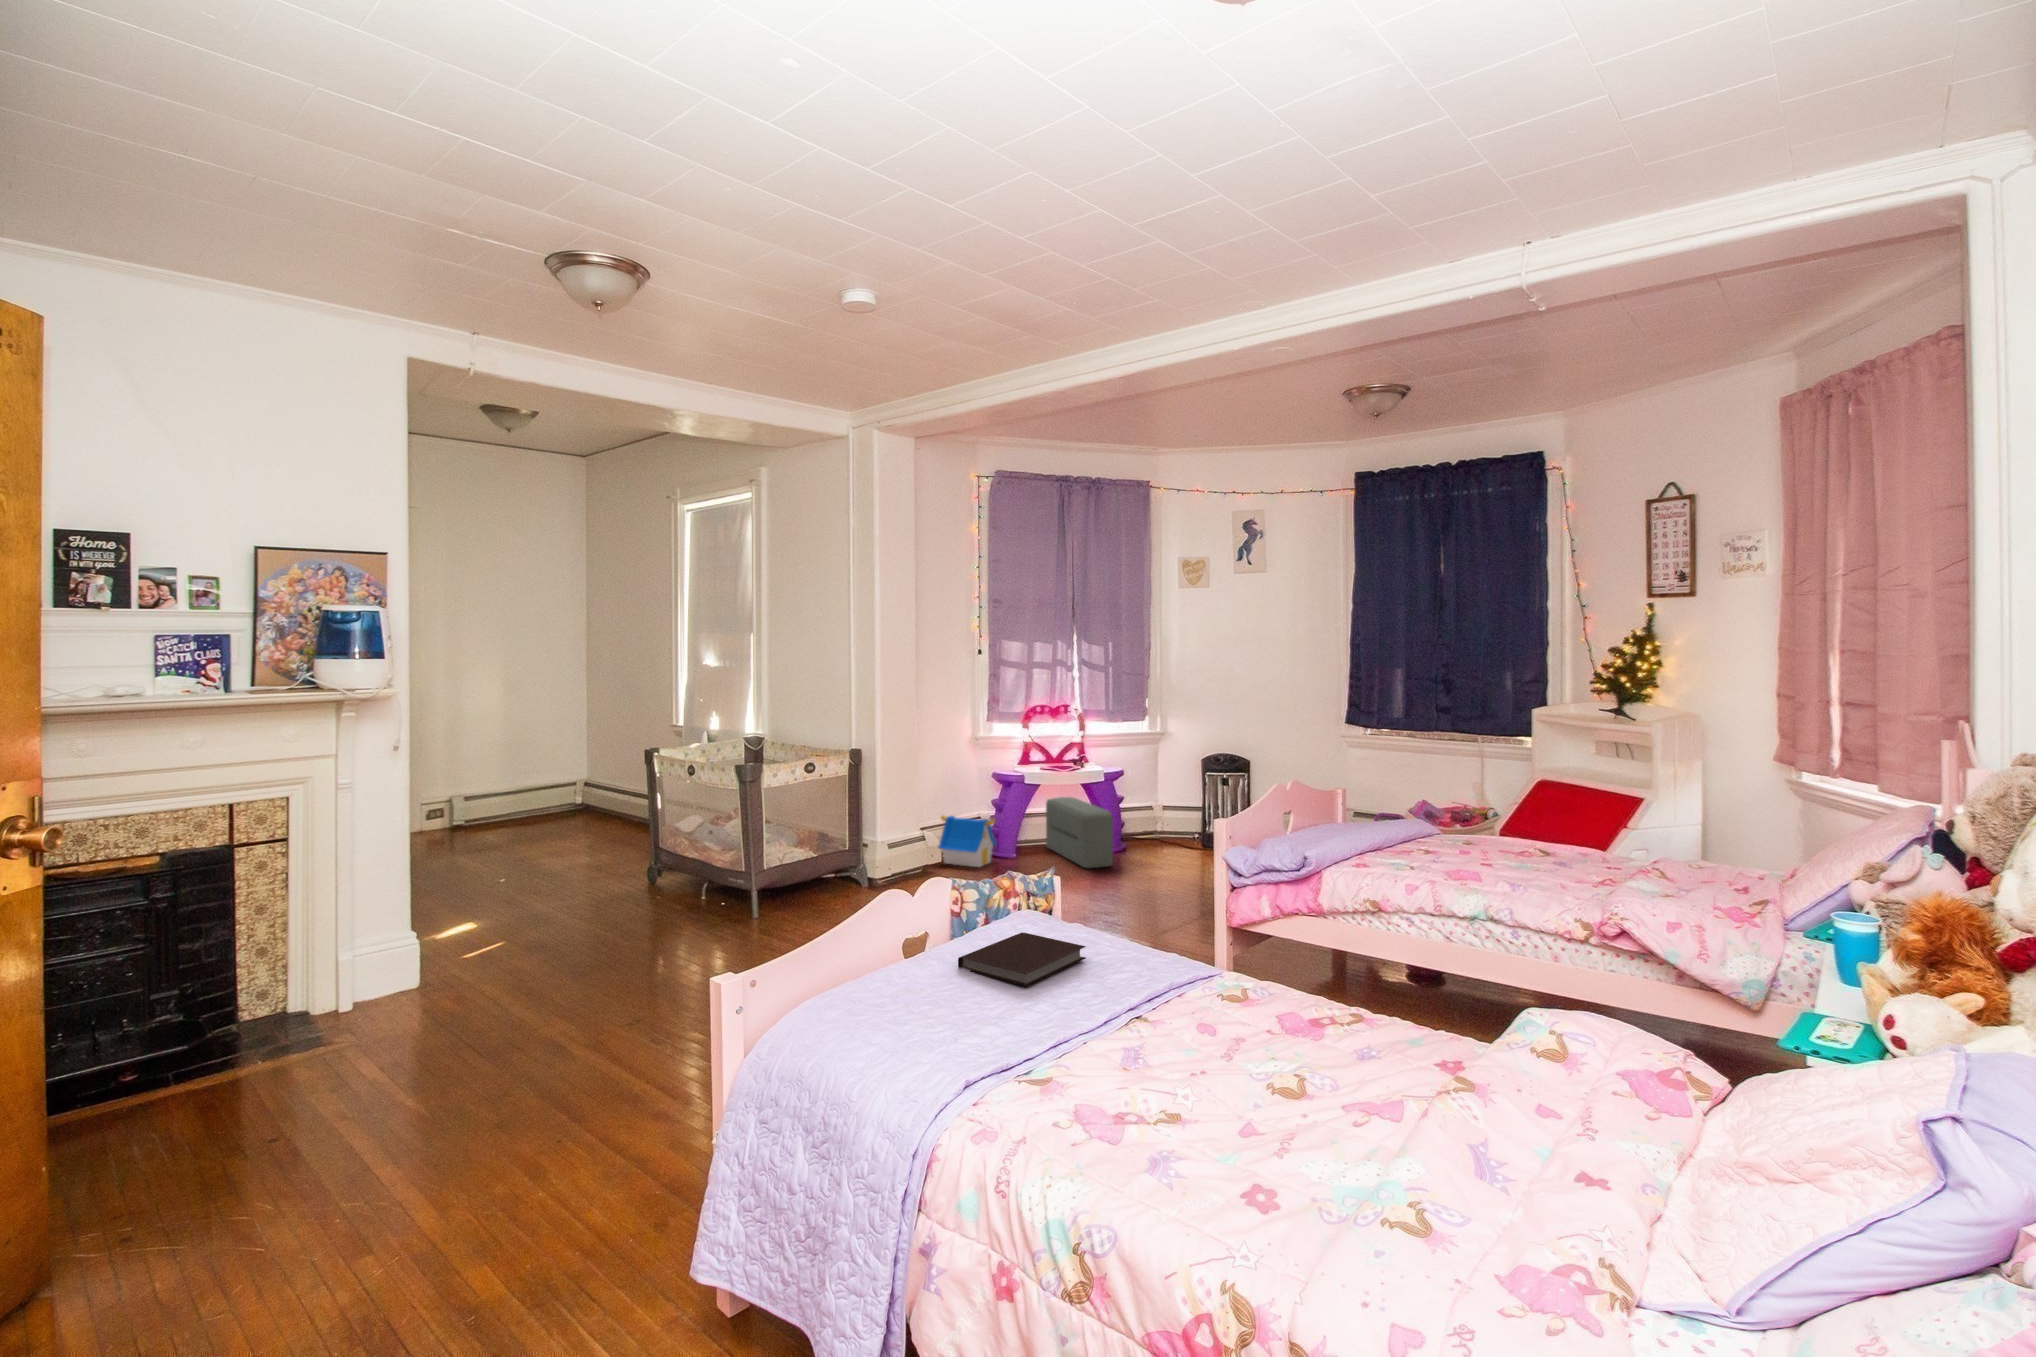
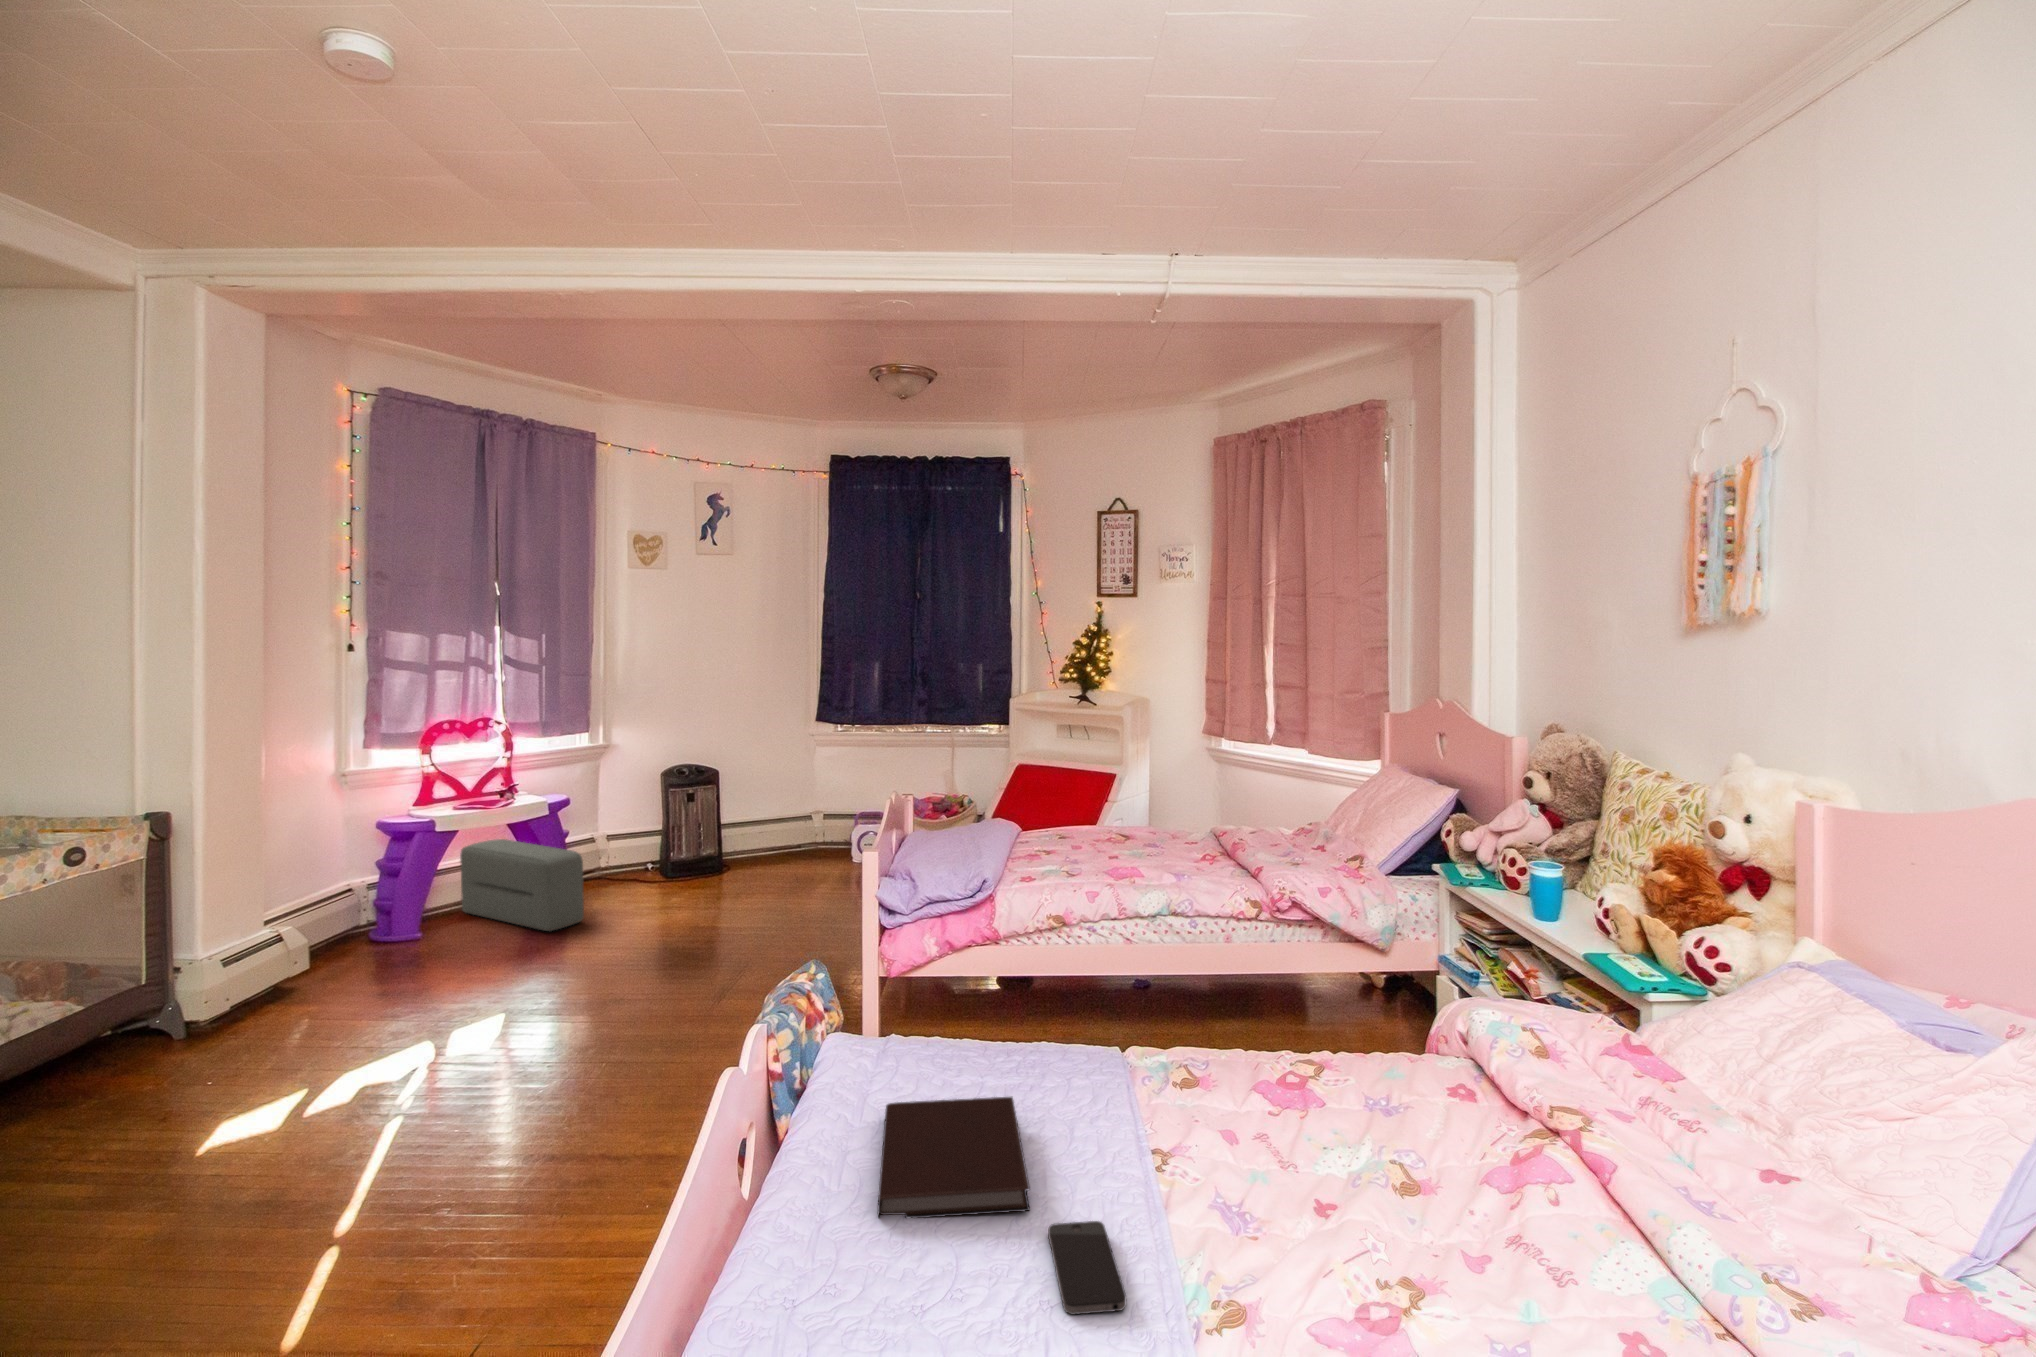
toy house: present [938,815,996,867] -> none [292,887,398,970]
smartphone: none [984,992,1049,1024] -> present [1048,1221,1126,1315]

